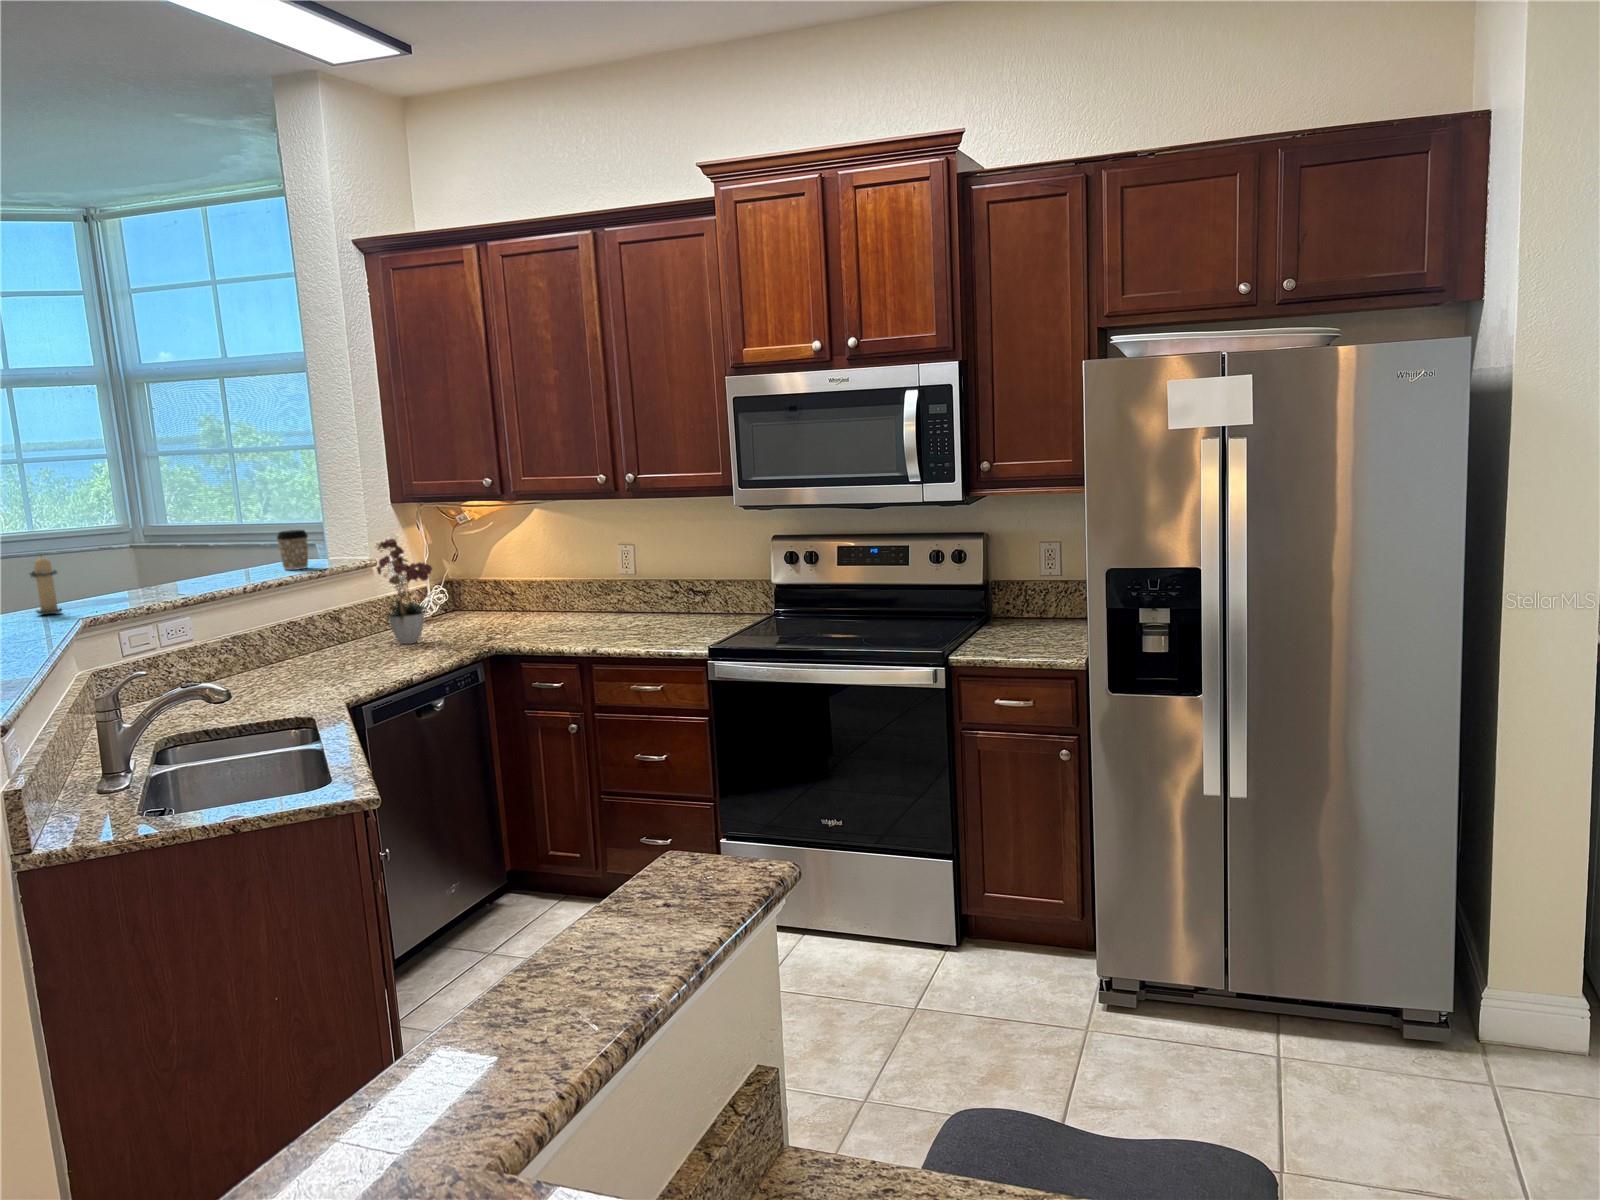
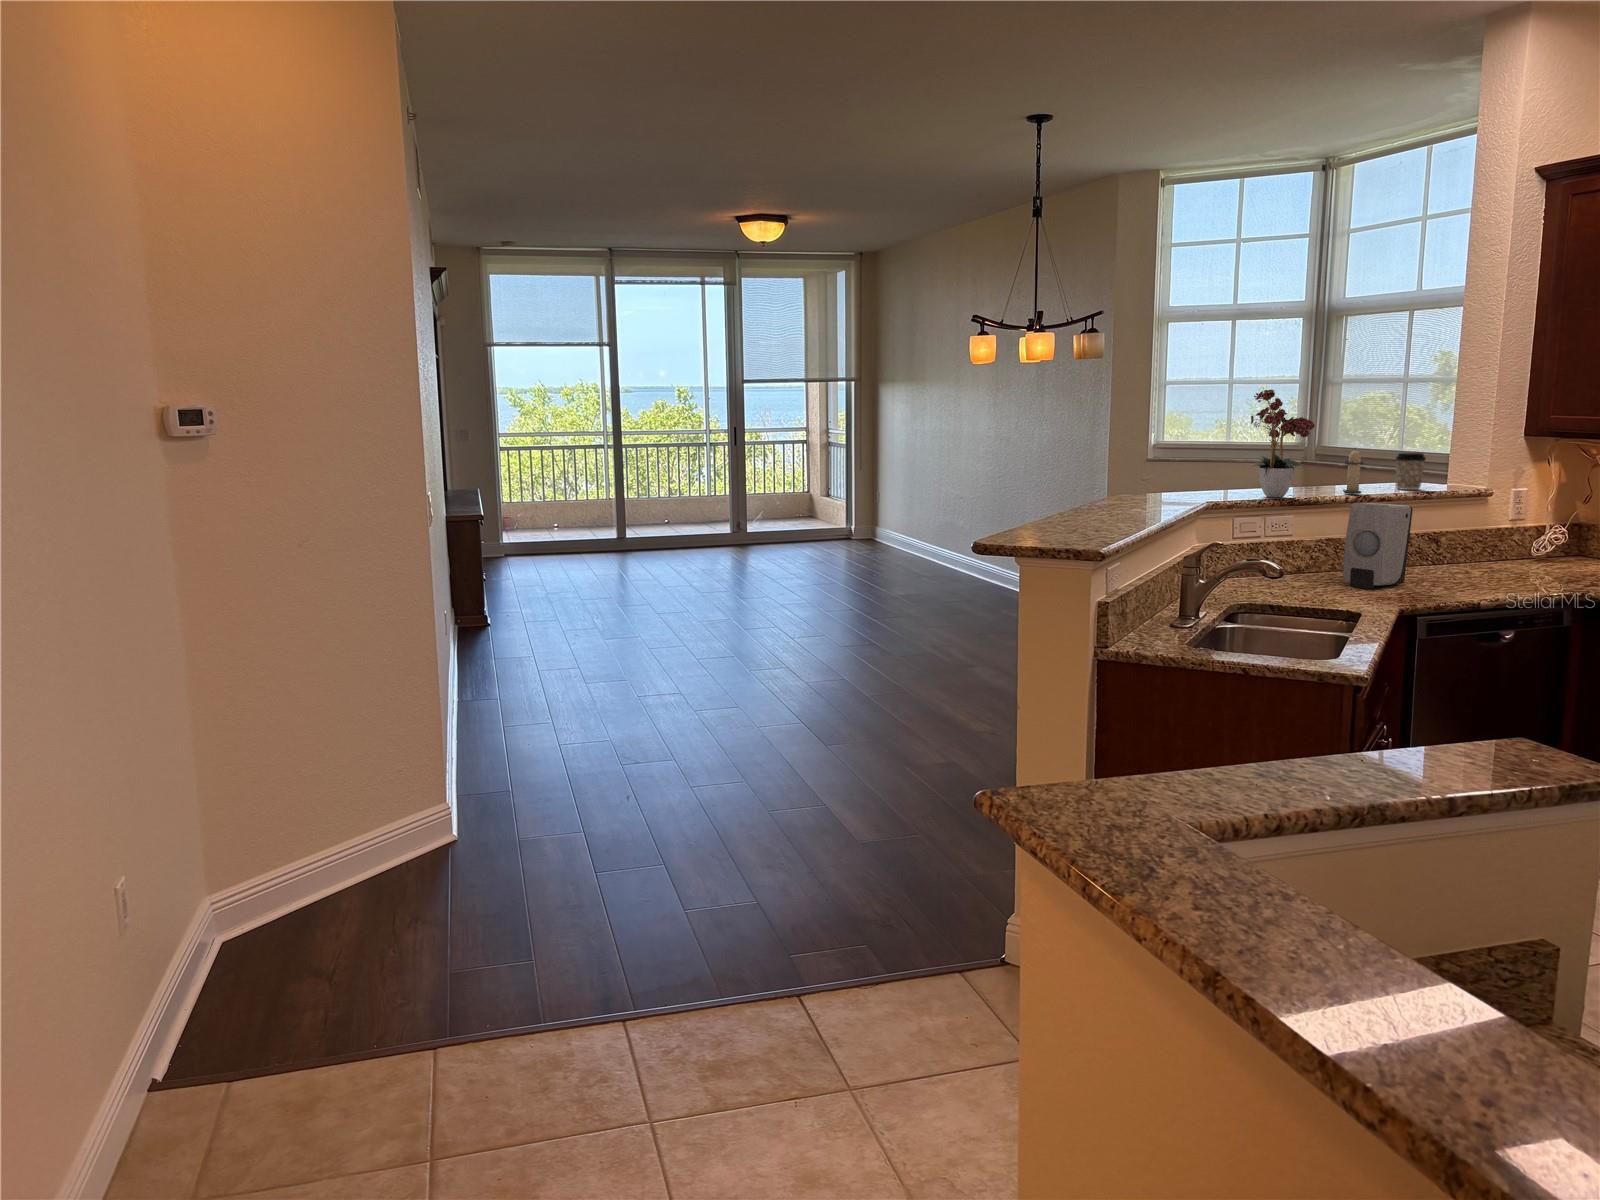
flower arrangement: present [376,539,432,644] -> present [1251,390,1315,497]
candle: present [30,557,62,615] -> present [1343,448,1364,494]
soap dispenser: none [260,588,329,686] -> present [1343,503,1413,589]

